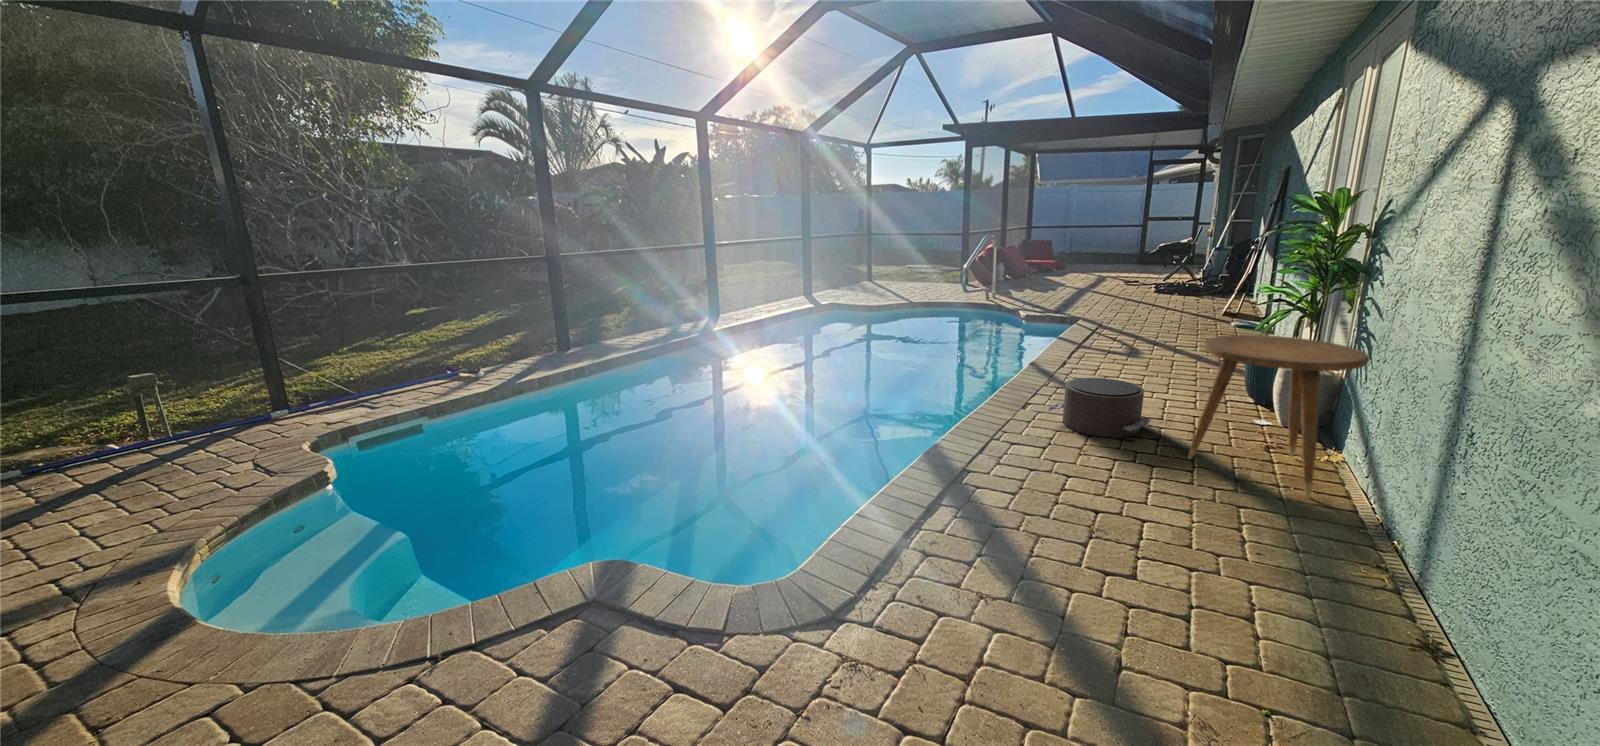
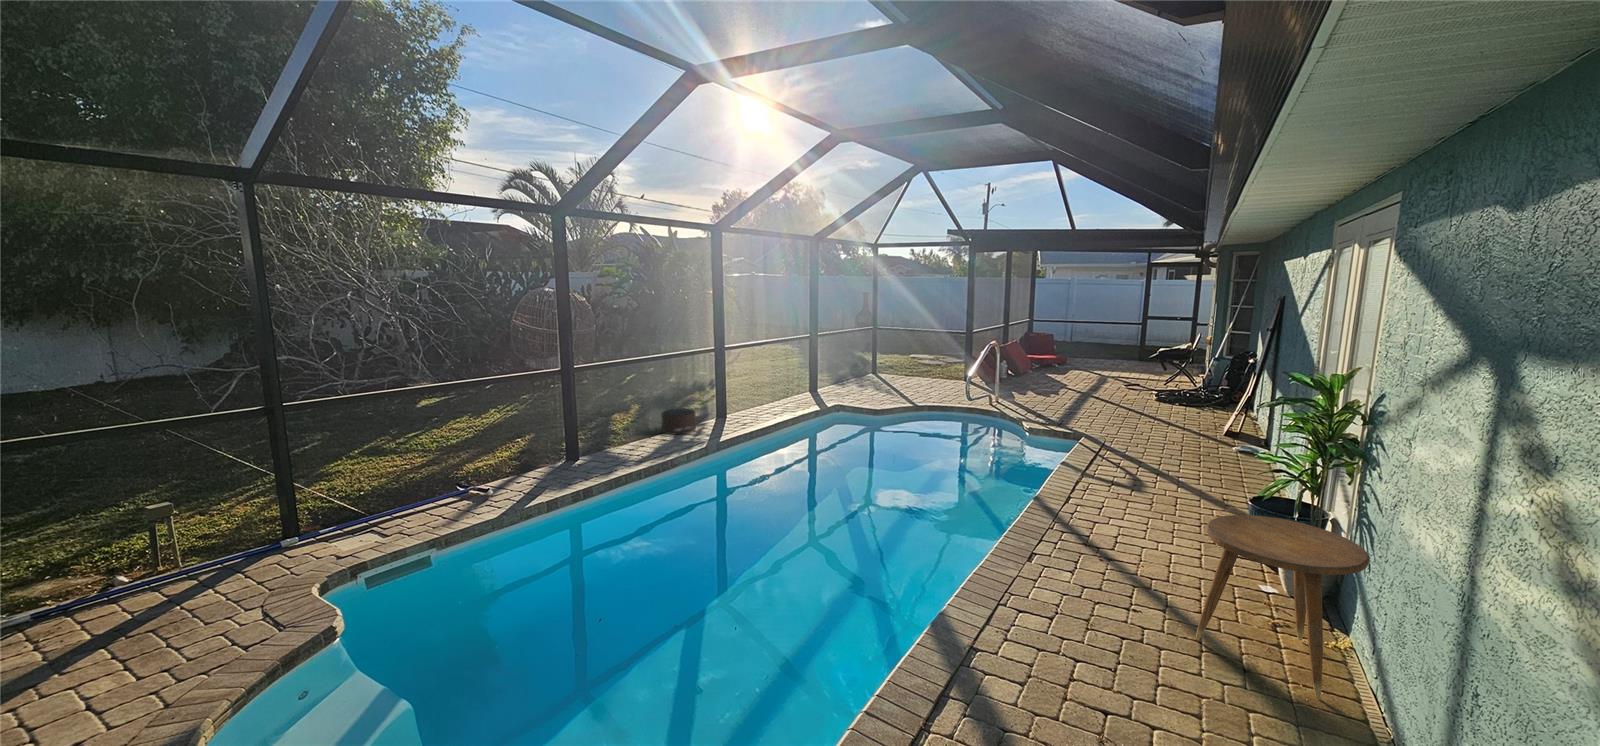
pouf: present [1047,378,1151,437] -> present [660,409,696,435]

